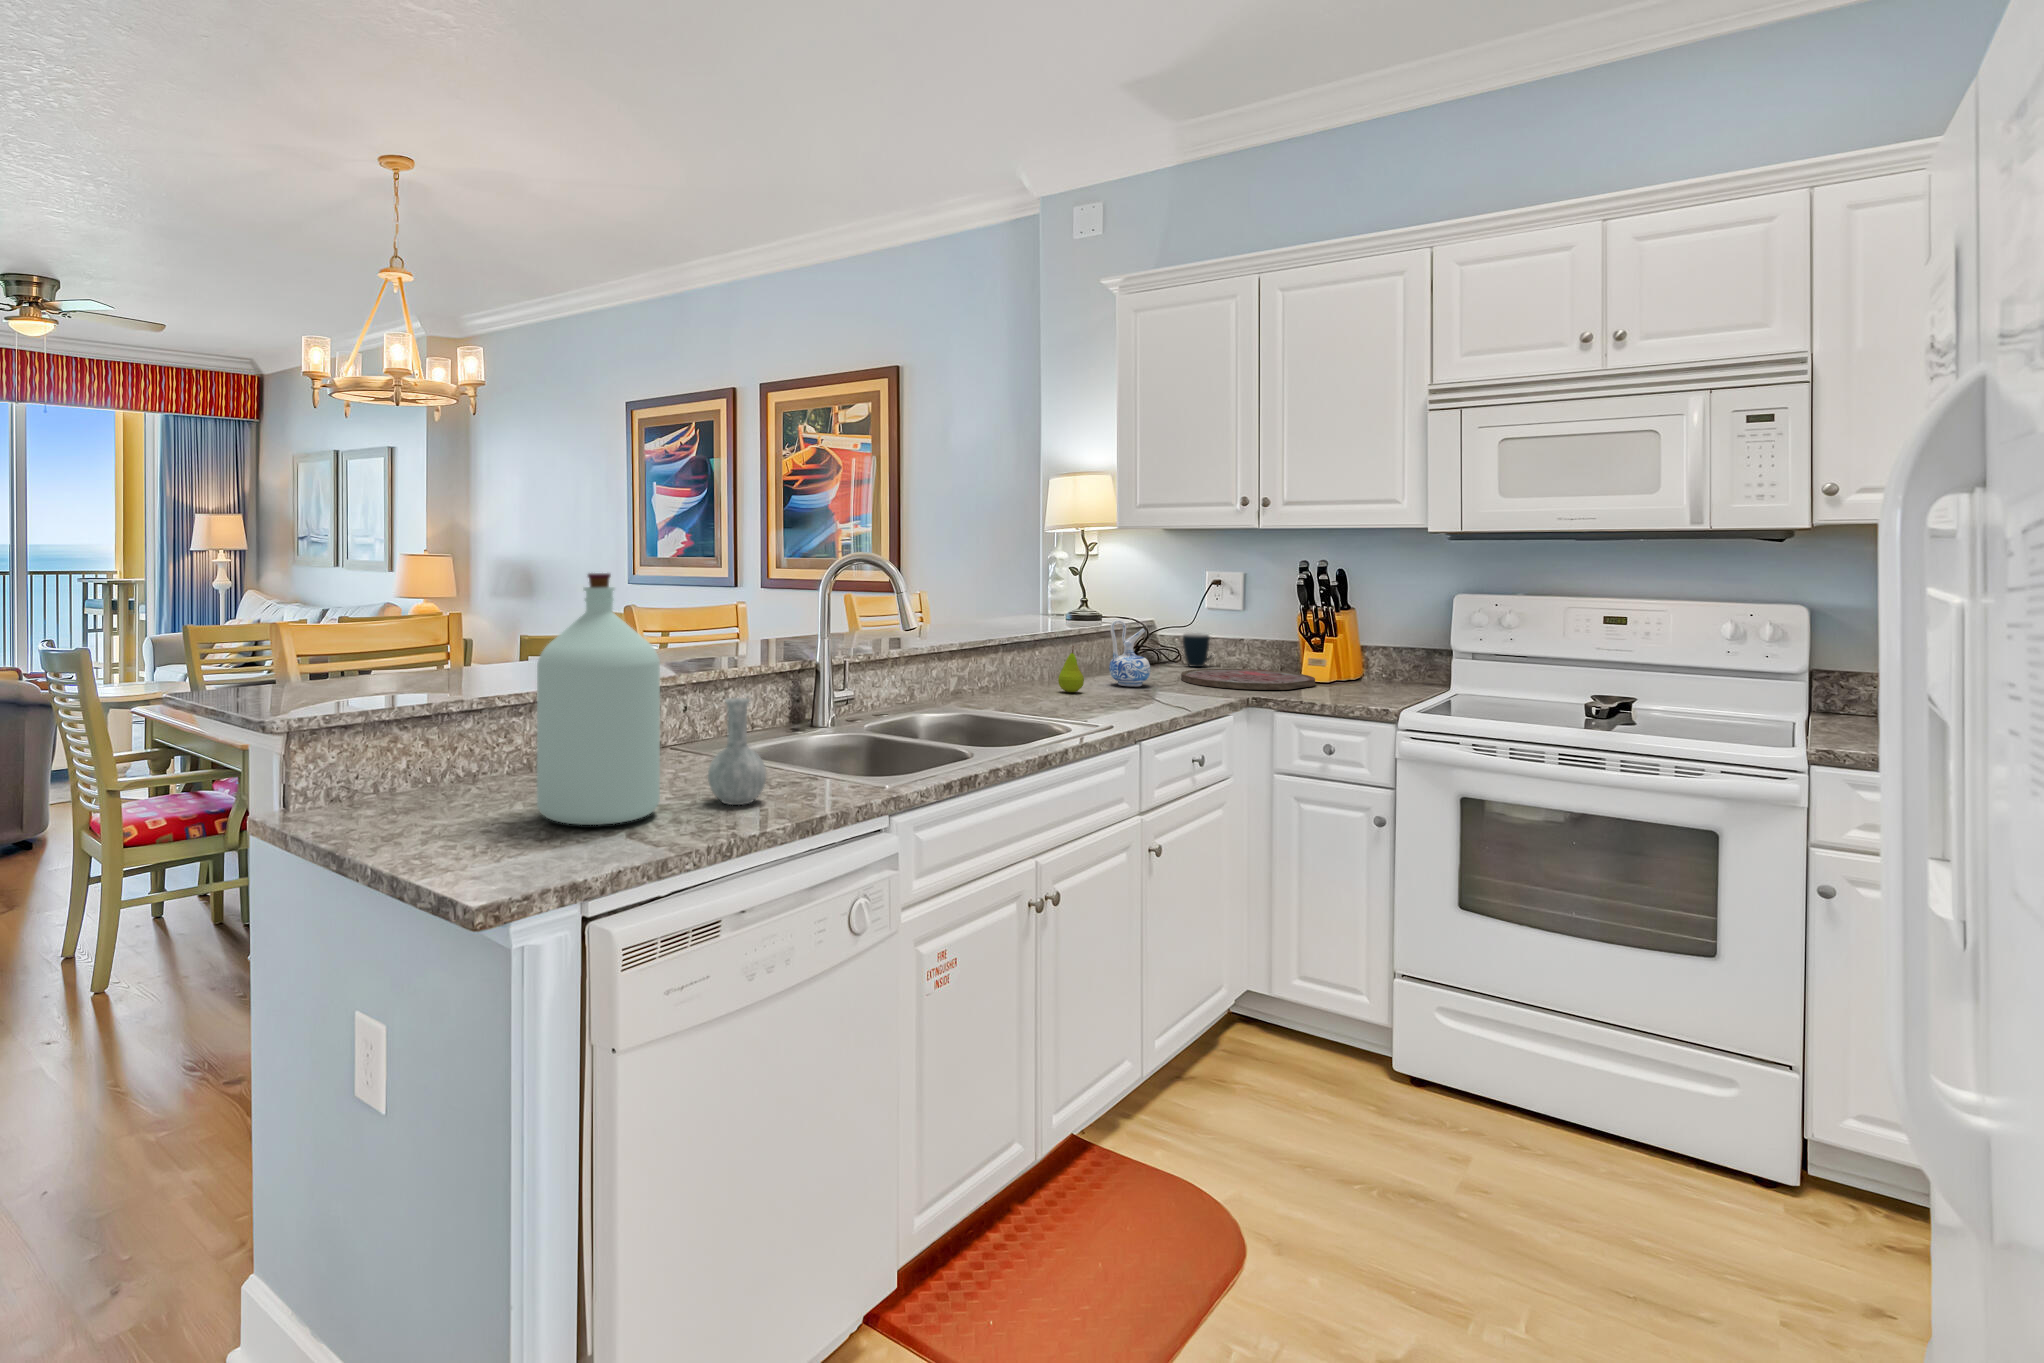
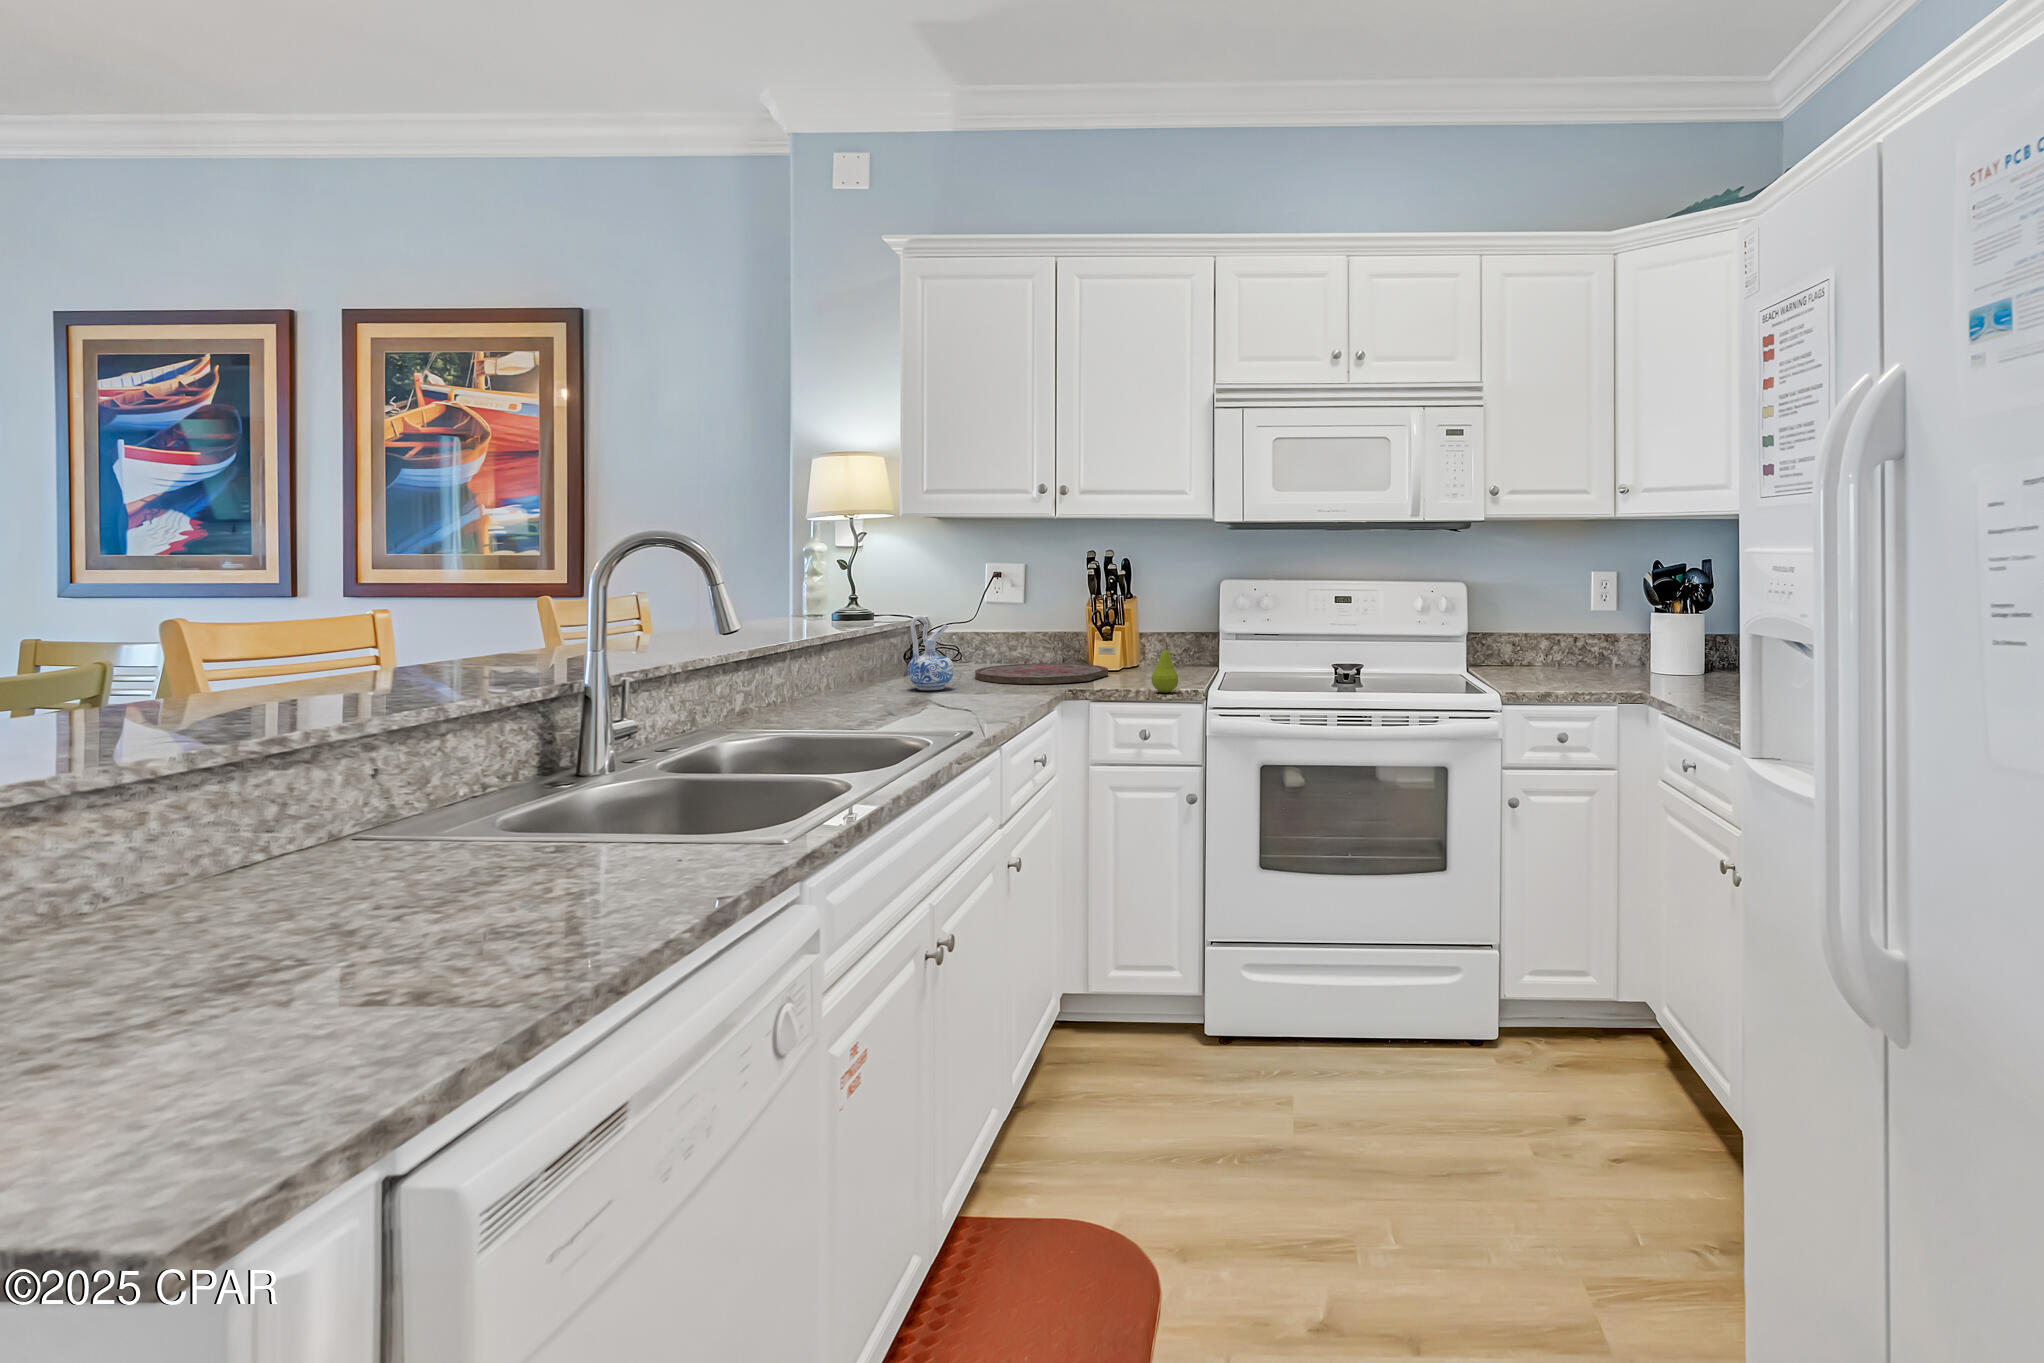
bottle: present [537,573,766,825] -> none [165,544,617,1004]
mug: present [1183,633,1212,667] -> none [962,629,995,665]
fruit: present [1058,646,1084,692] -> present [1151,642,1178,693]

